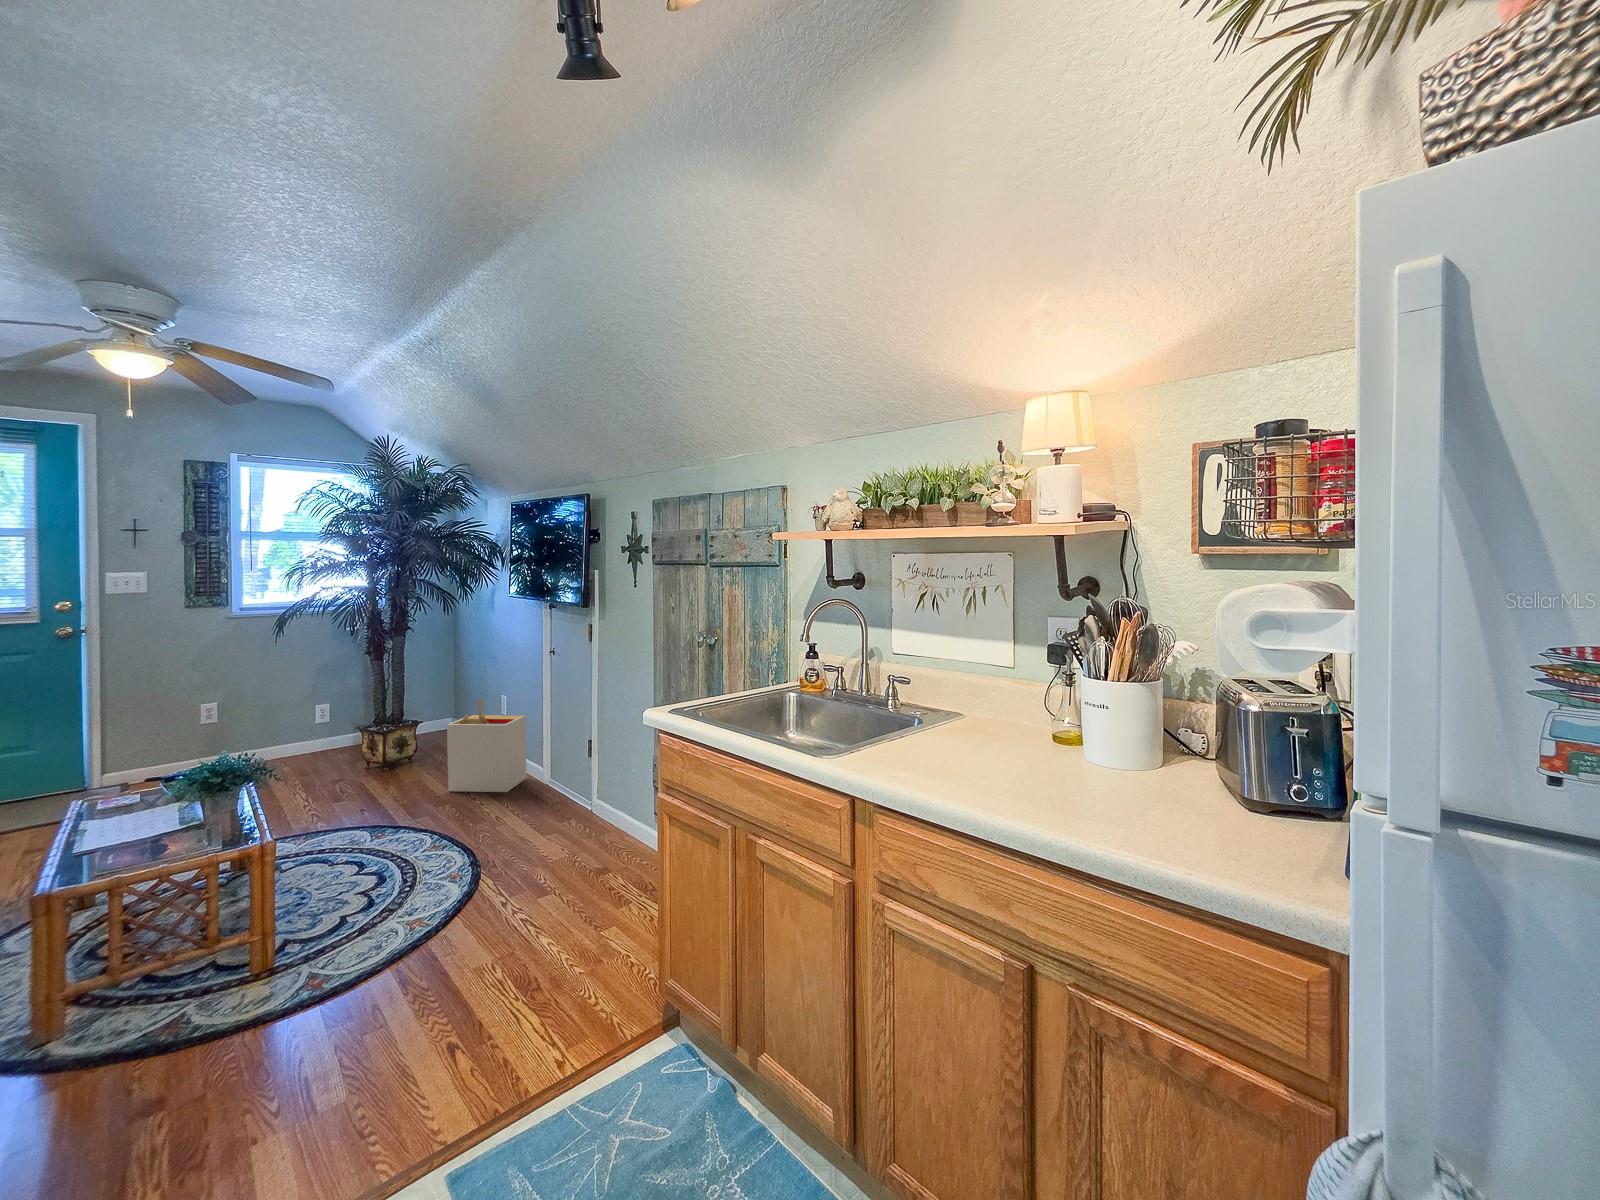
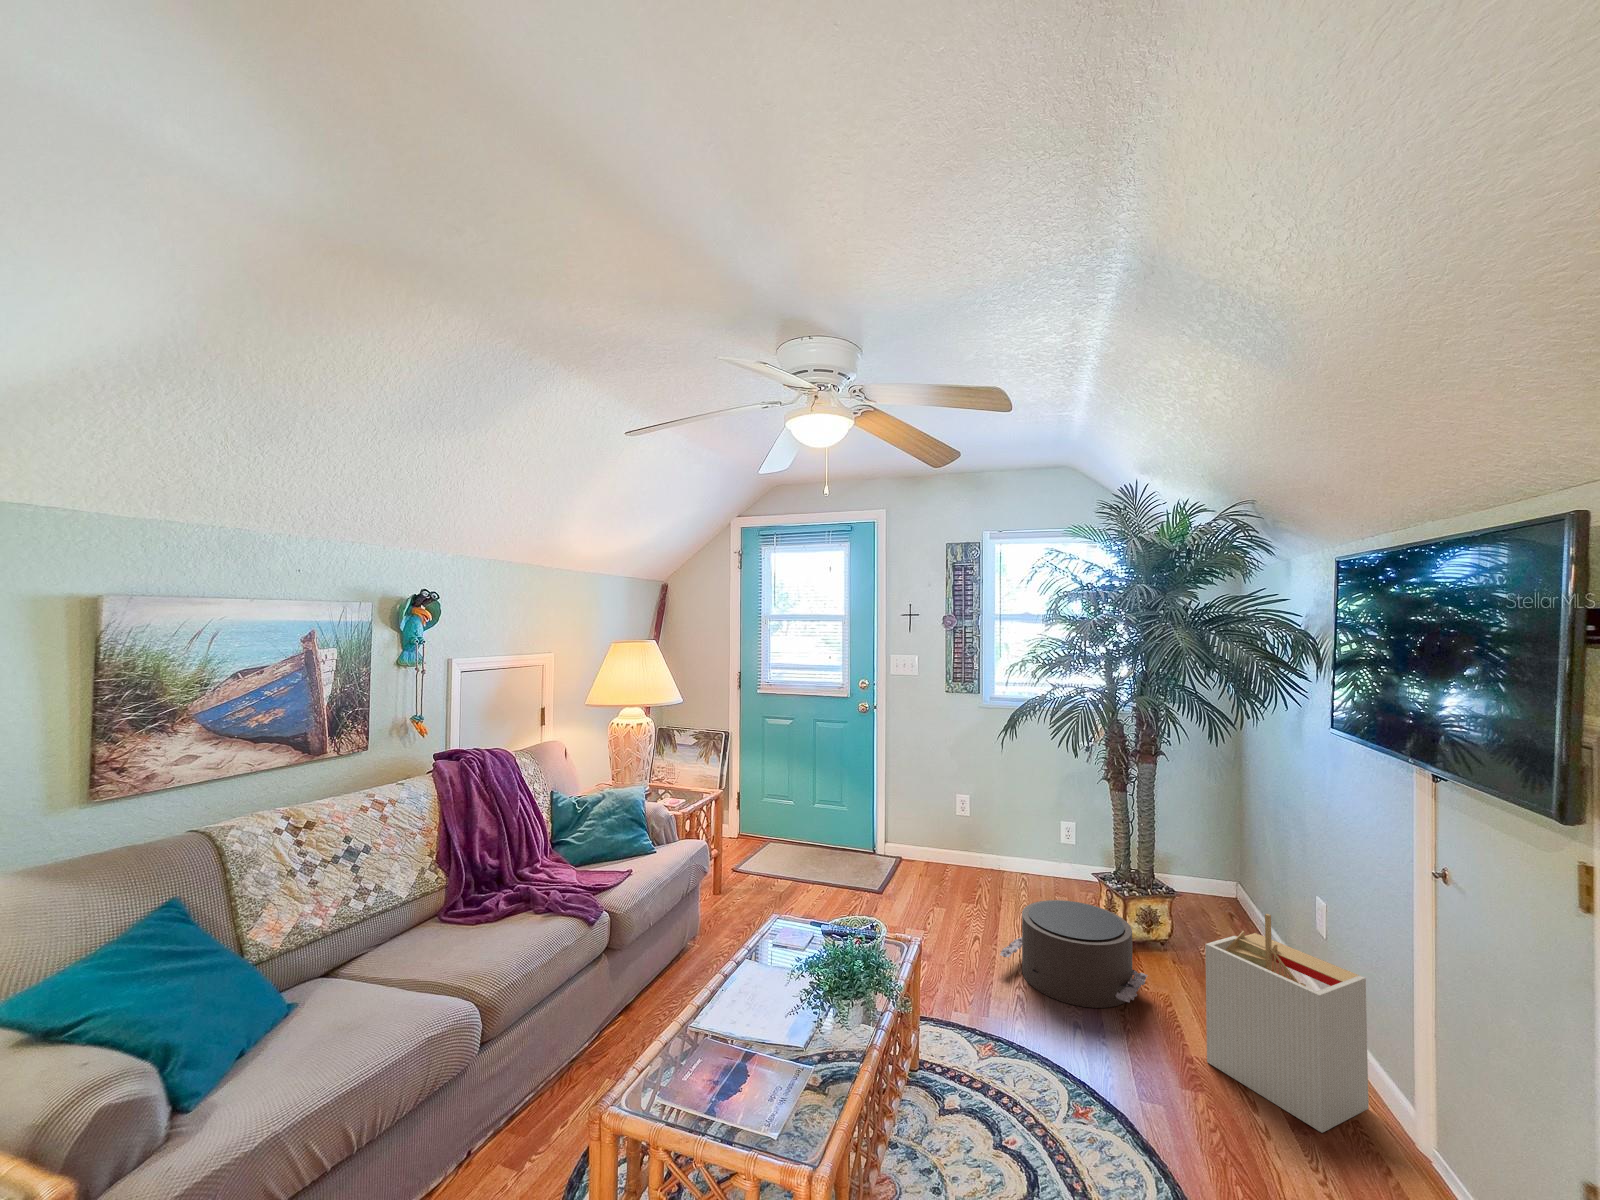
pouf: none [289,739,407,802] -> present [1000,900,1148,1008]

